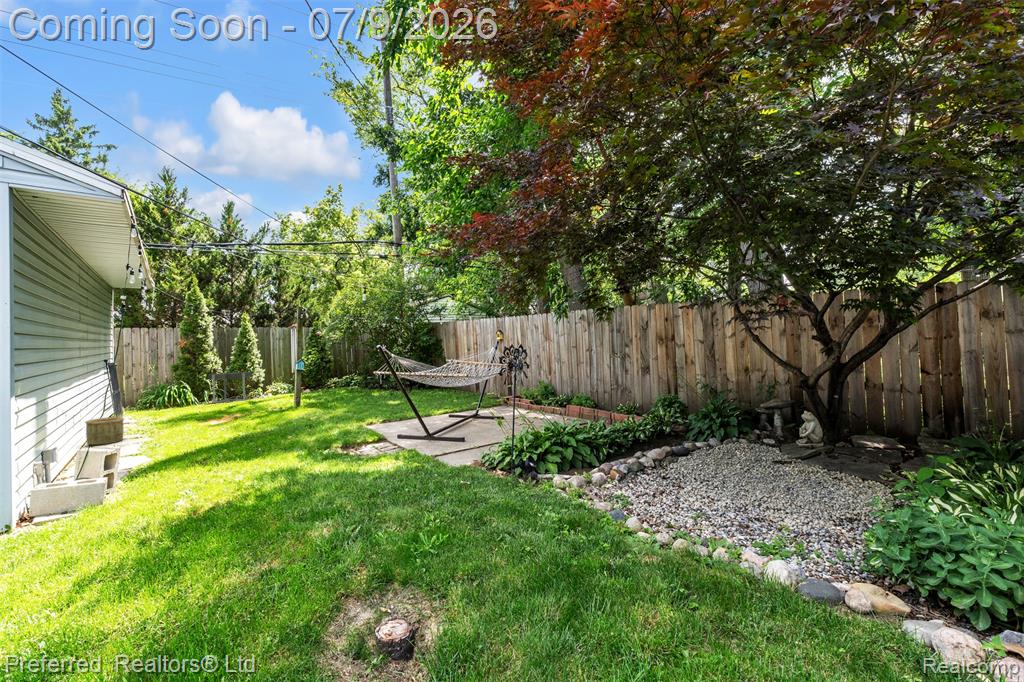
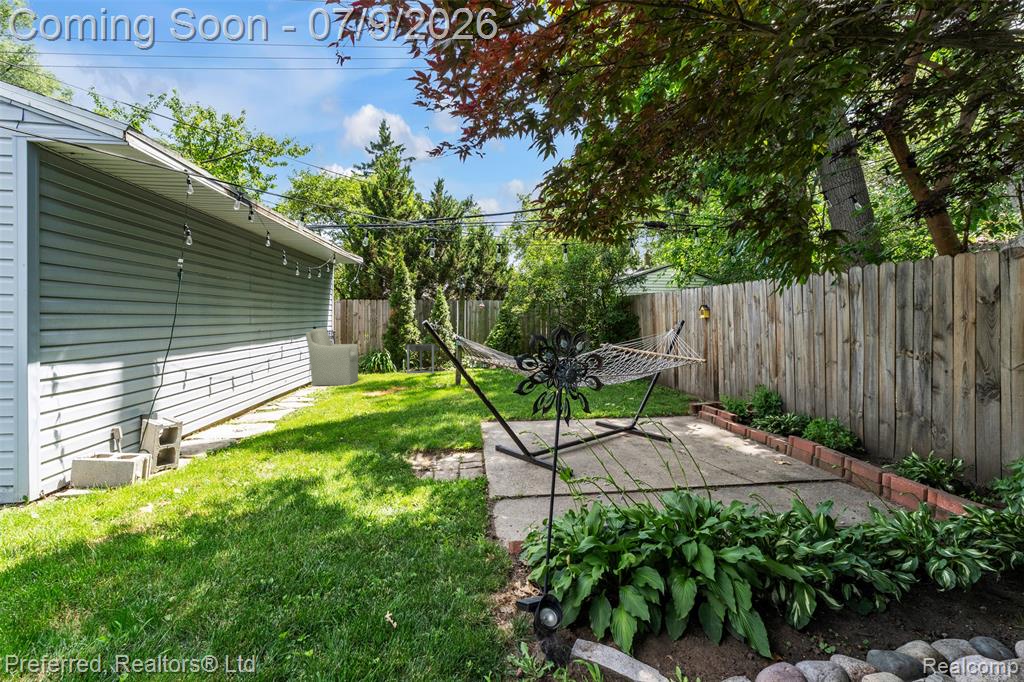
chair: none [102,361,164,424] -> present [306,328,358,386]
wooden bucket: present [85,417,124,445] -> none [258,381,290,407]

